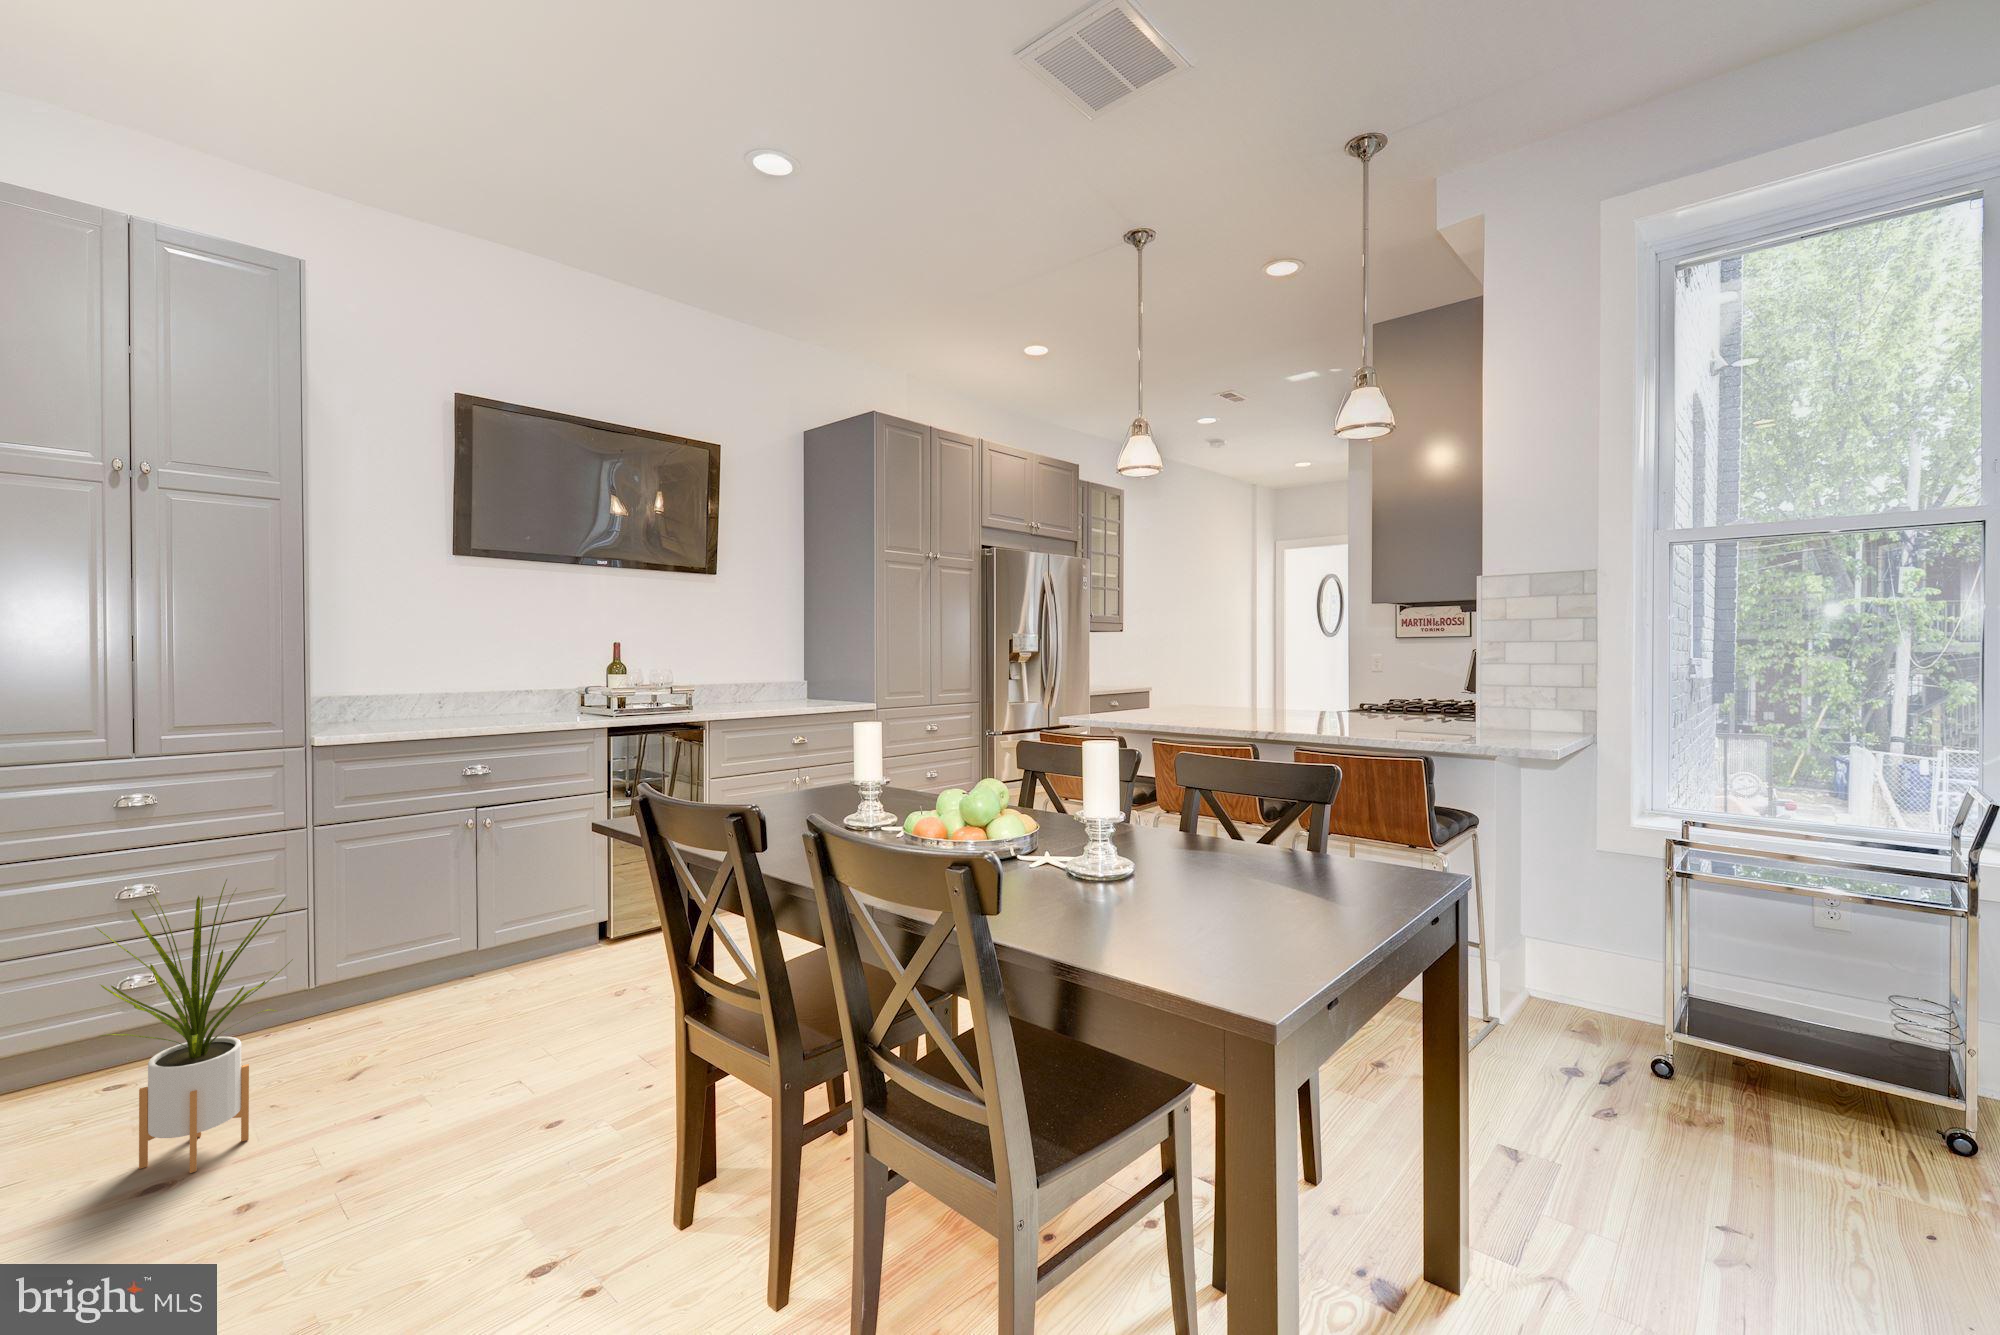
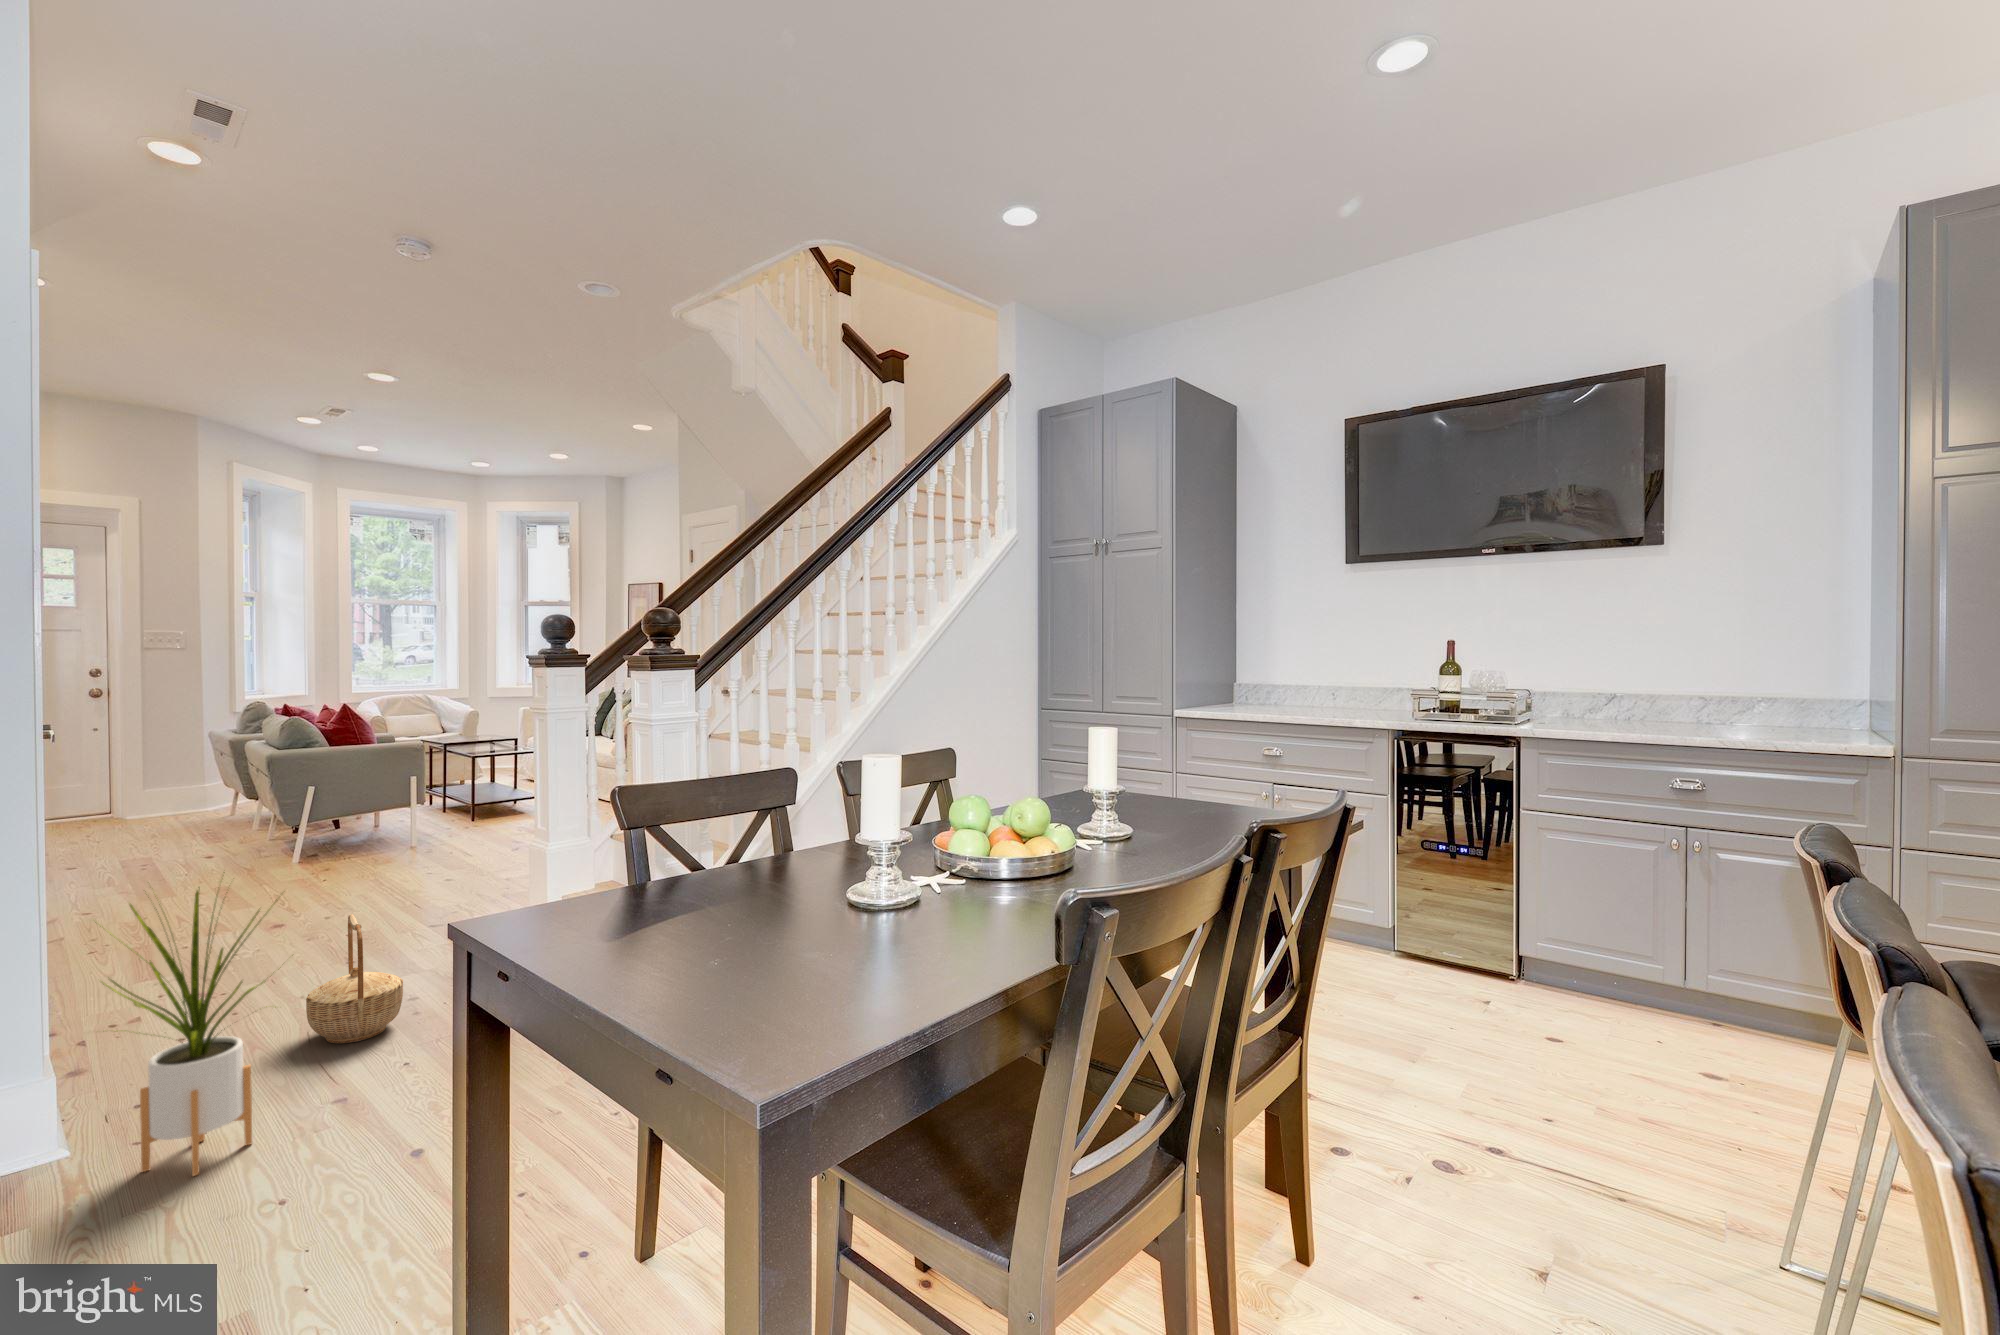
basket: none [301,912,396,1037] -> present [306,914,403,1043]

